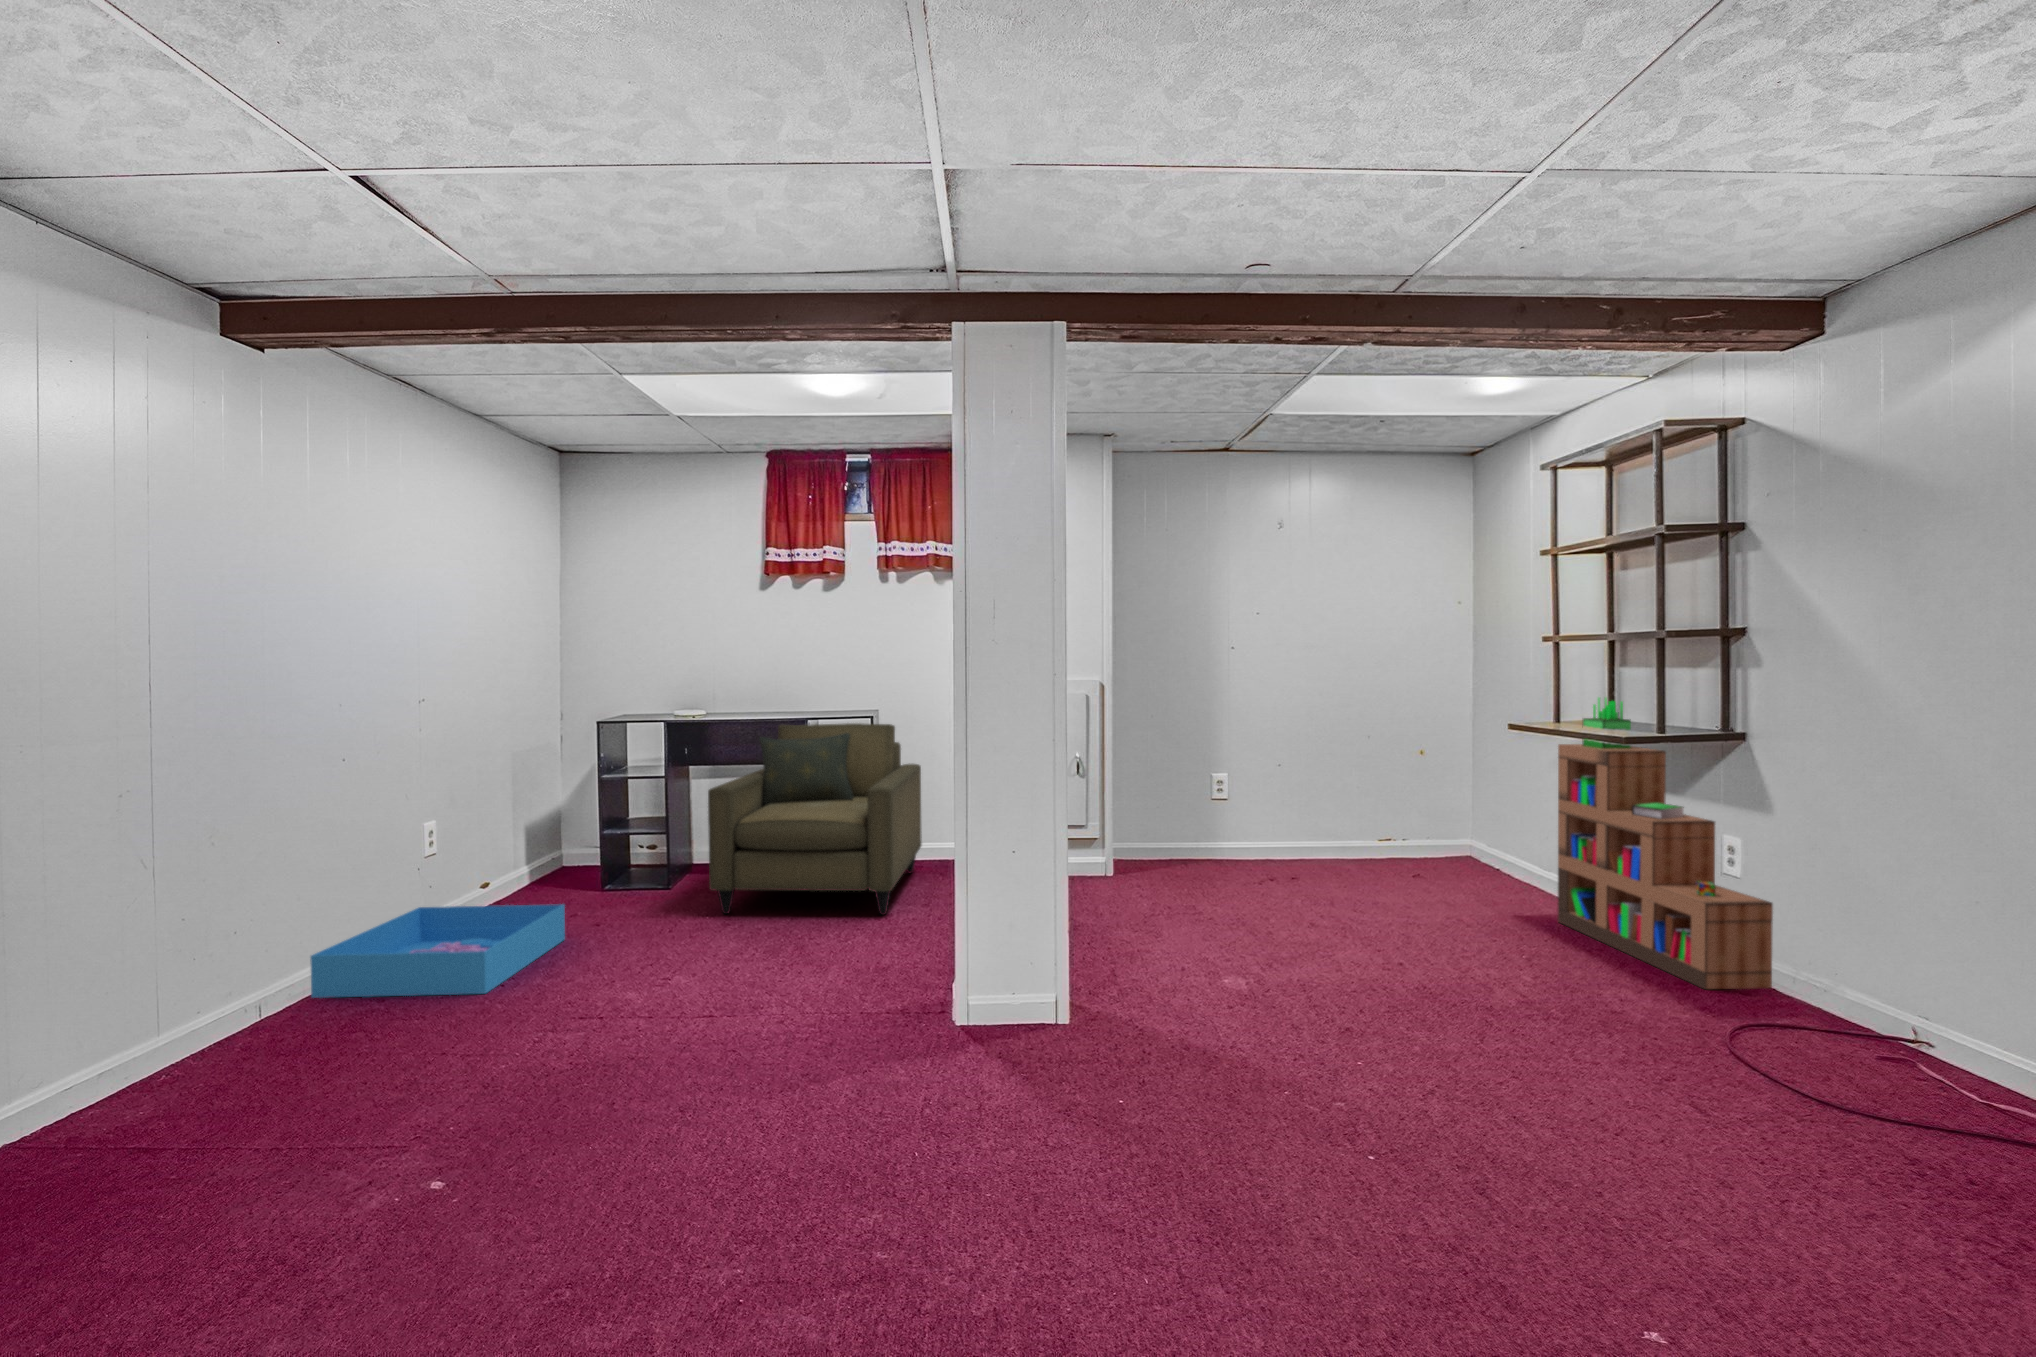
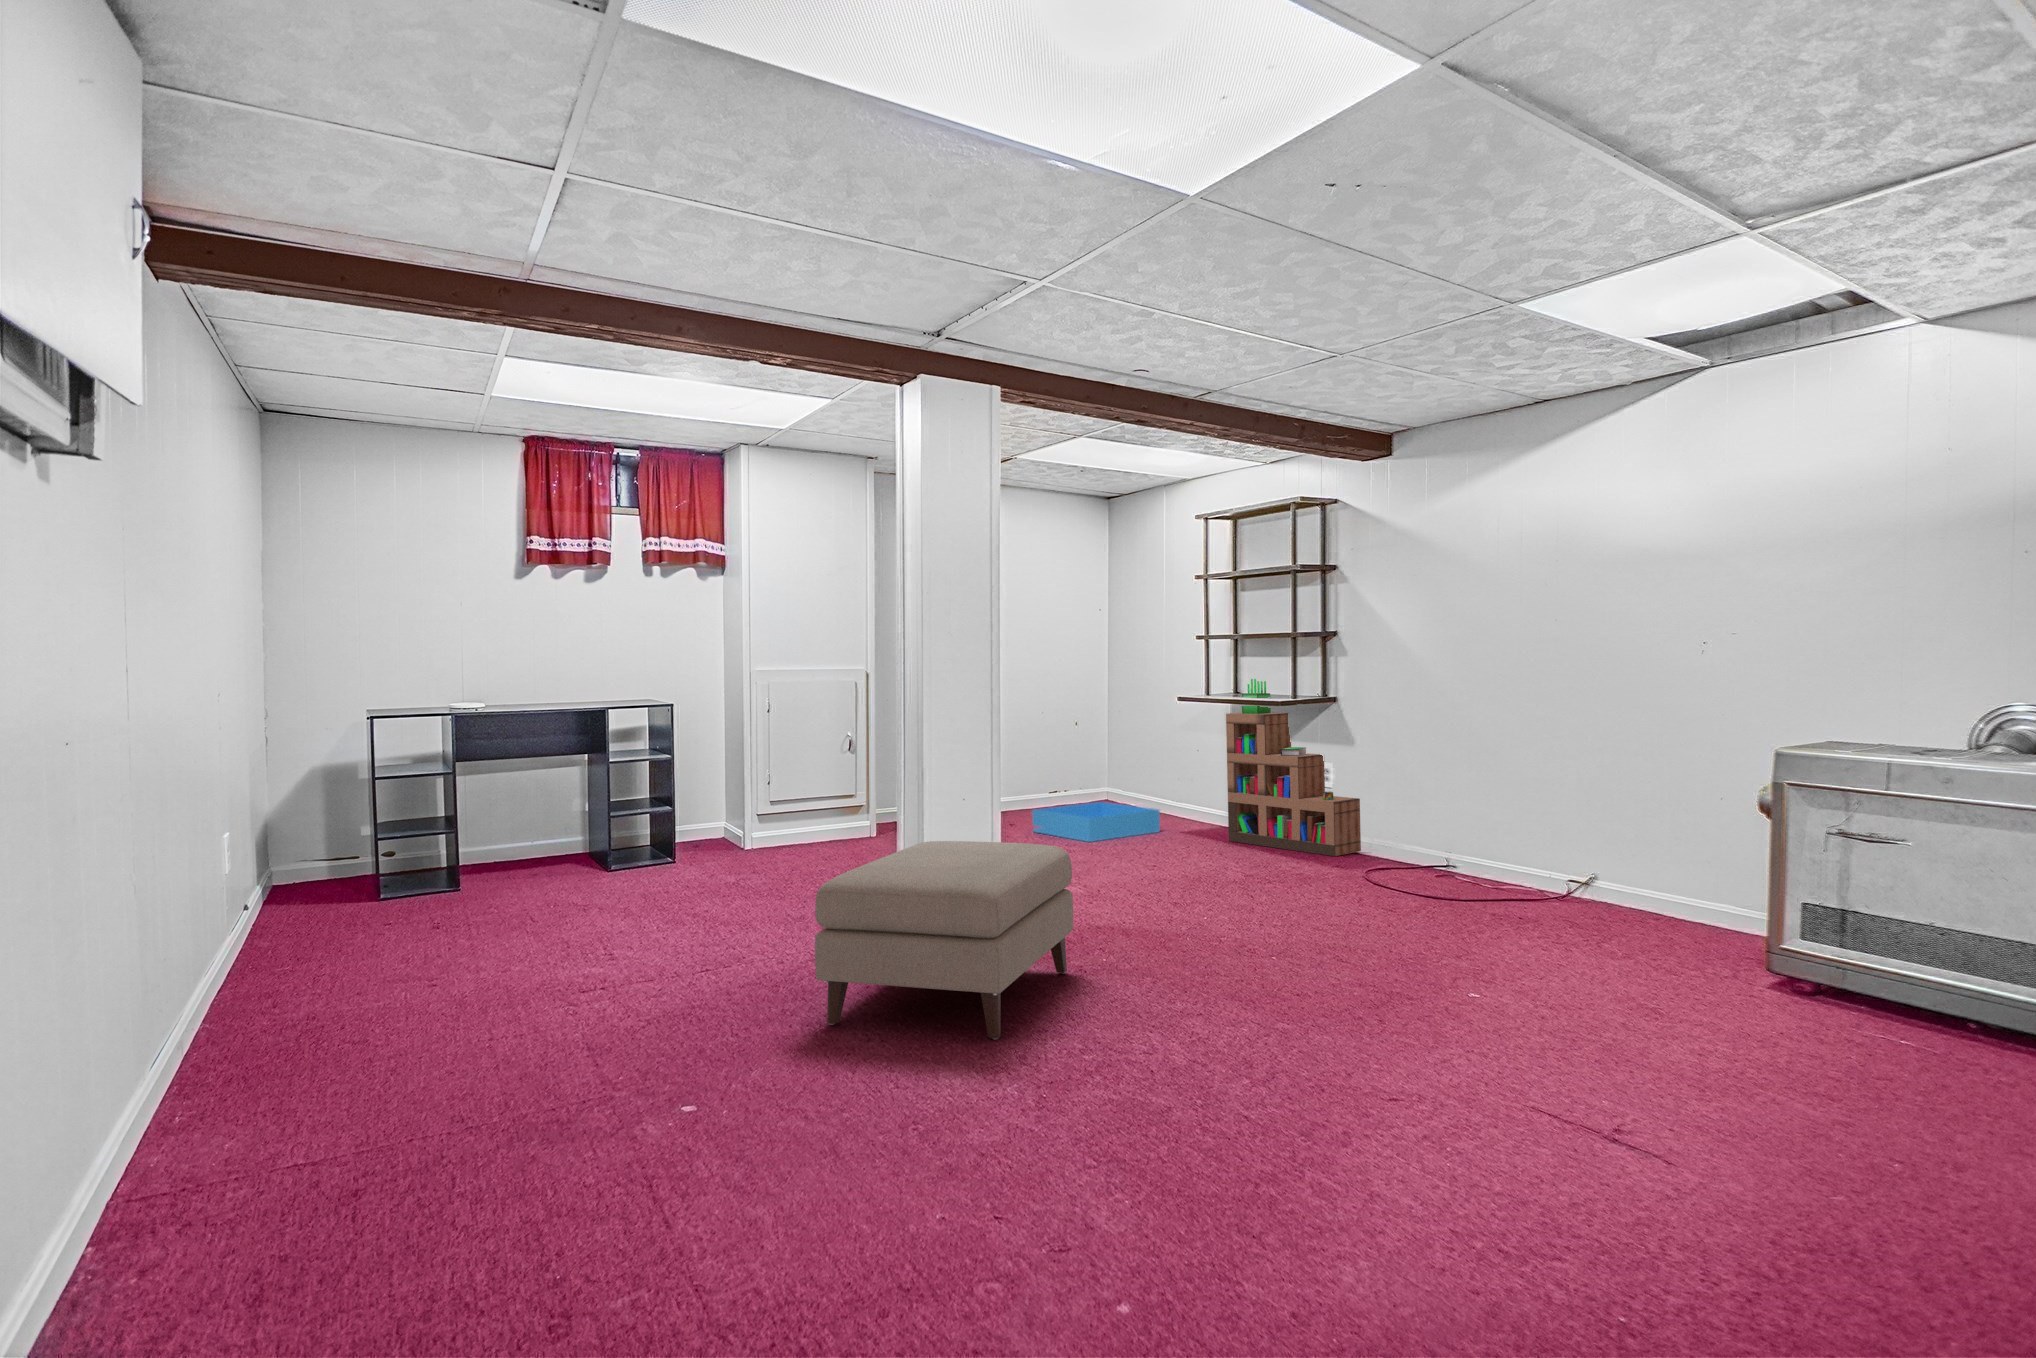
armchair: present [708,723,922,915] -> none [535,726,767,931]
ottoman: none [557,903,958,1248] -> present [815,841,1073,1040]
storage bin: present [310,904,565,998] -> present [1032,802,1160,842]

